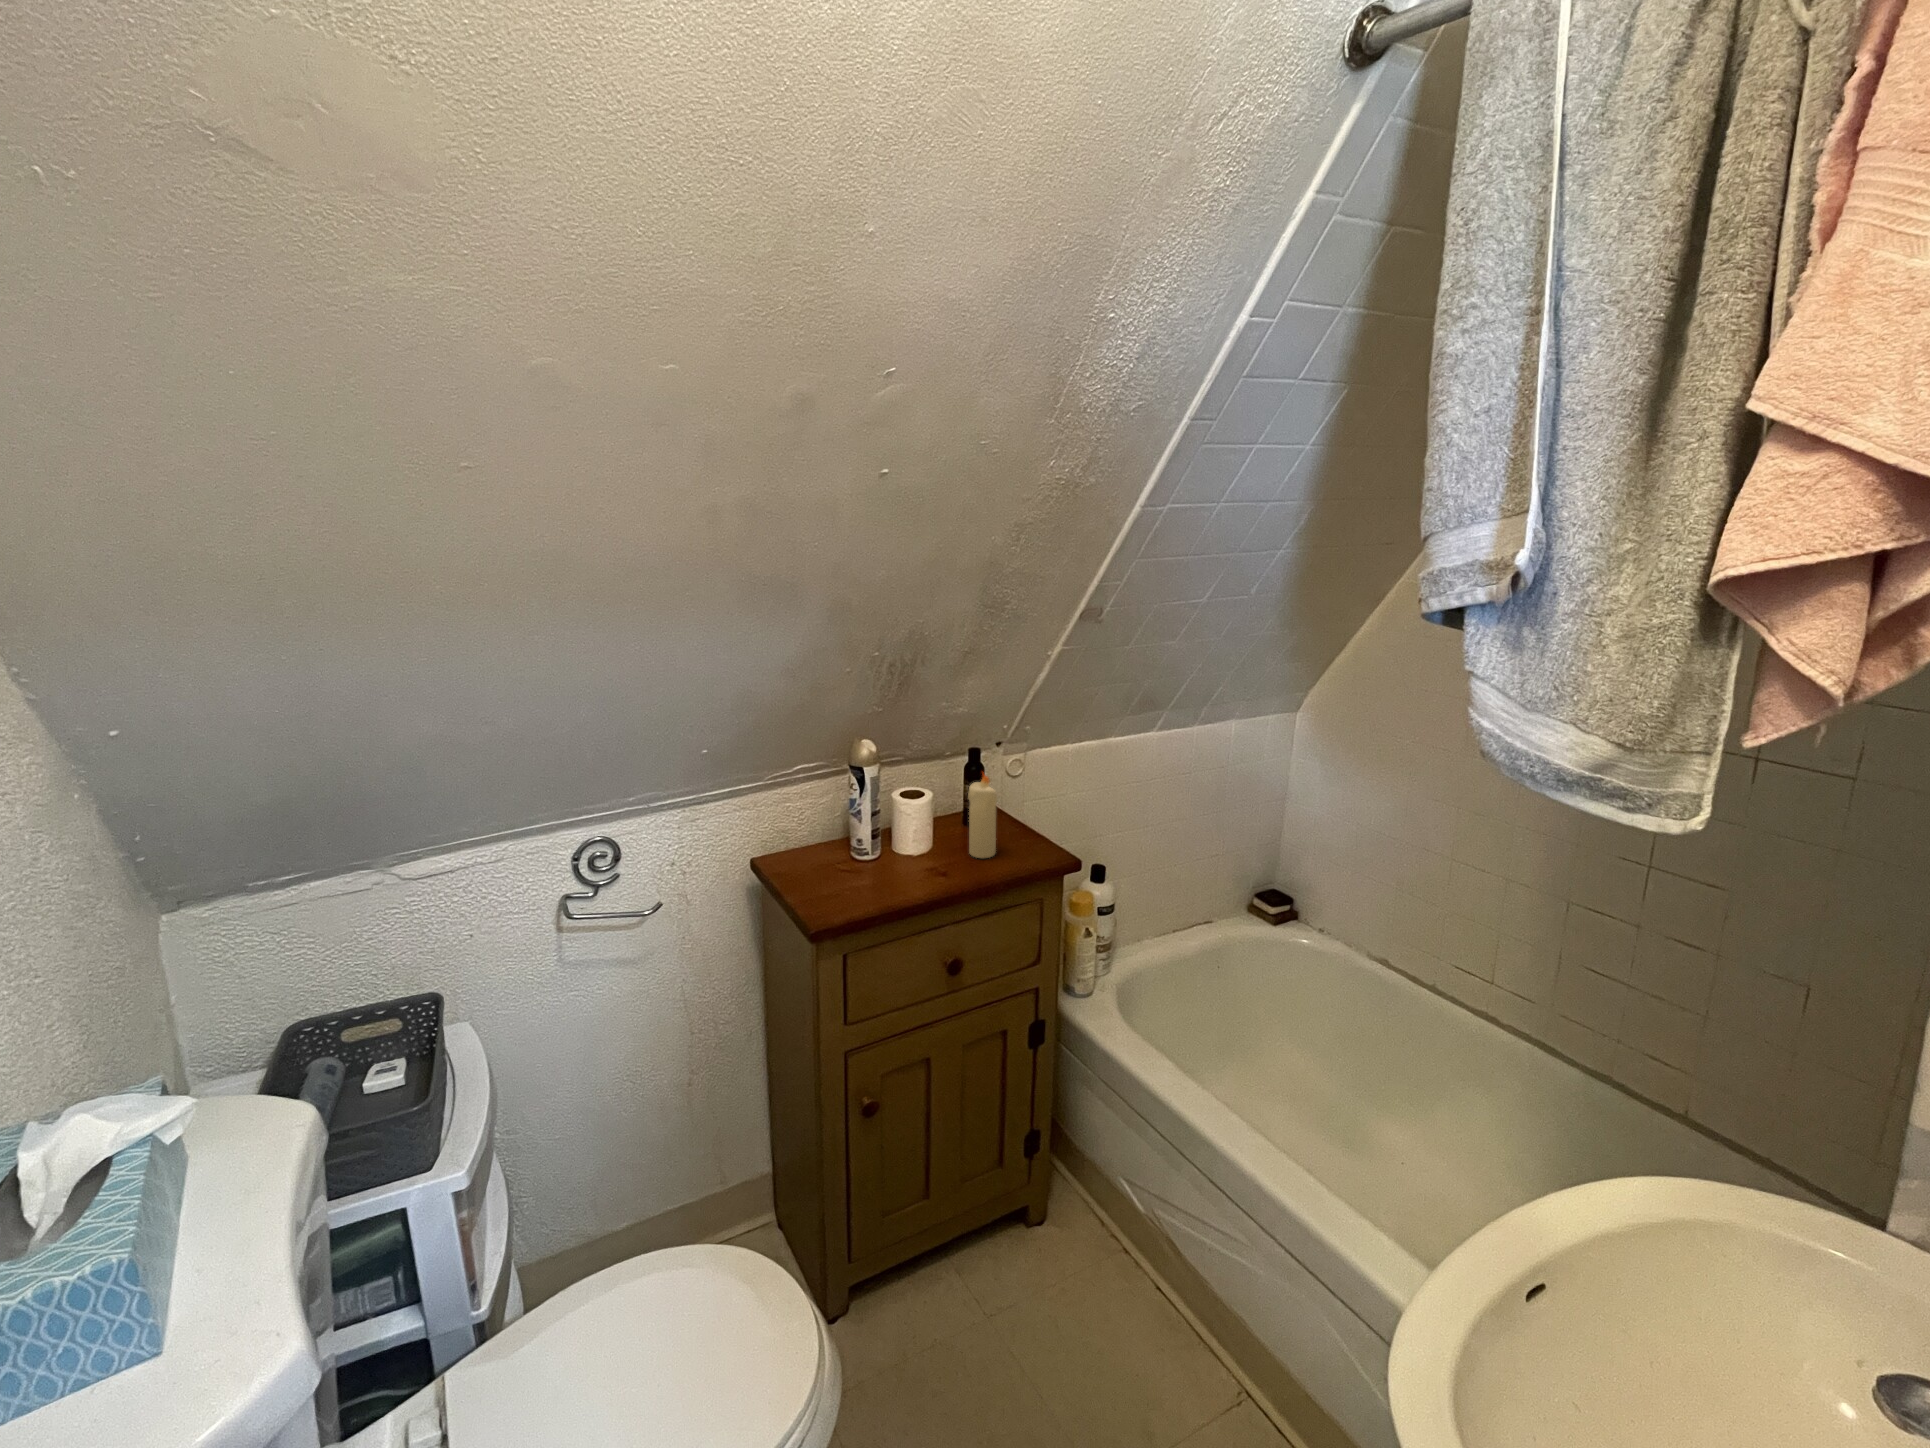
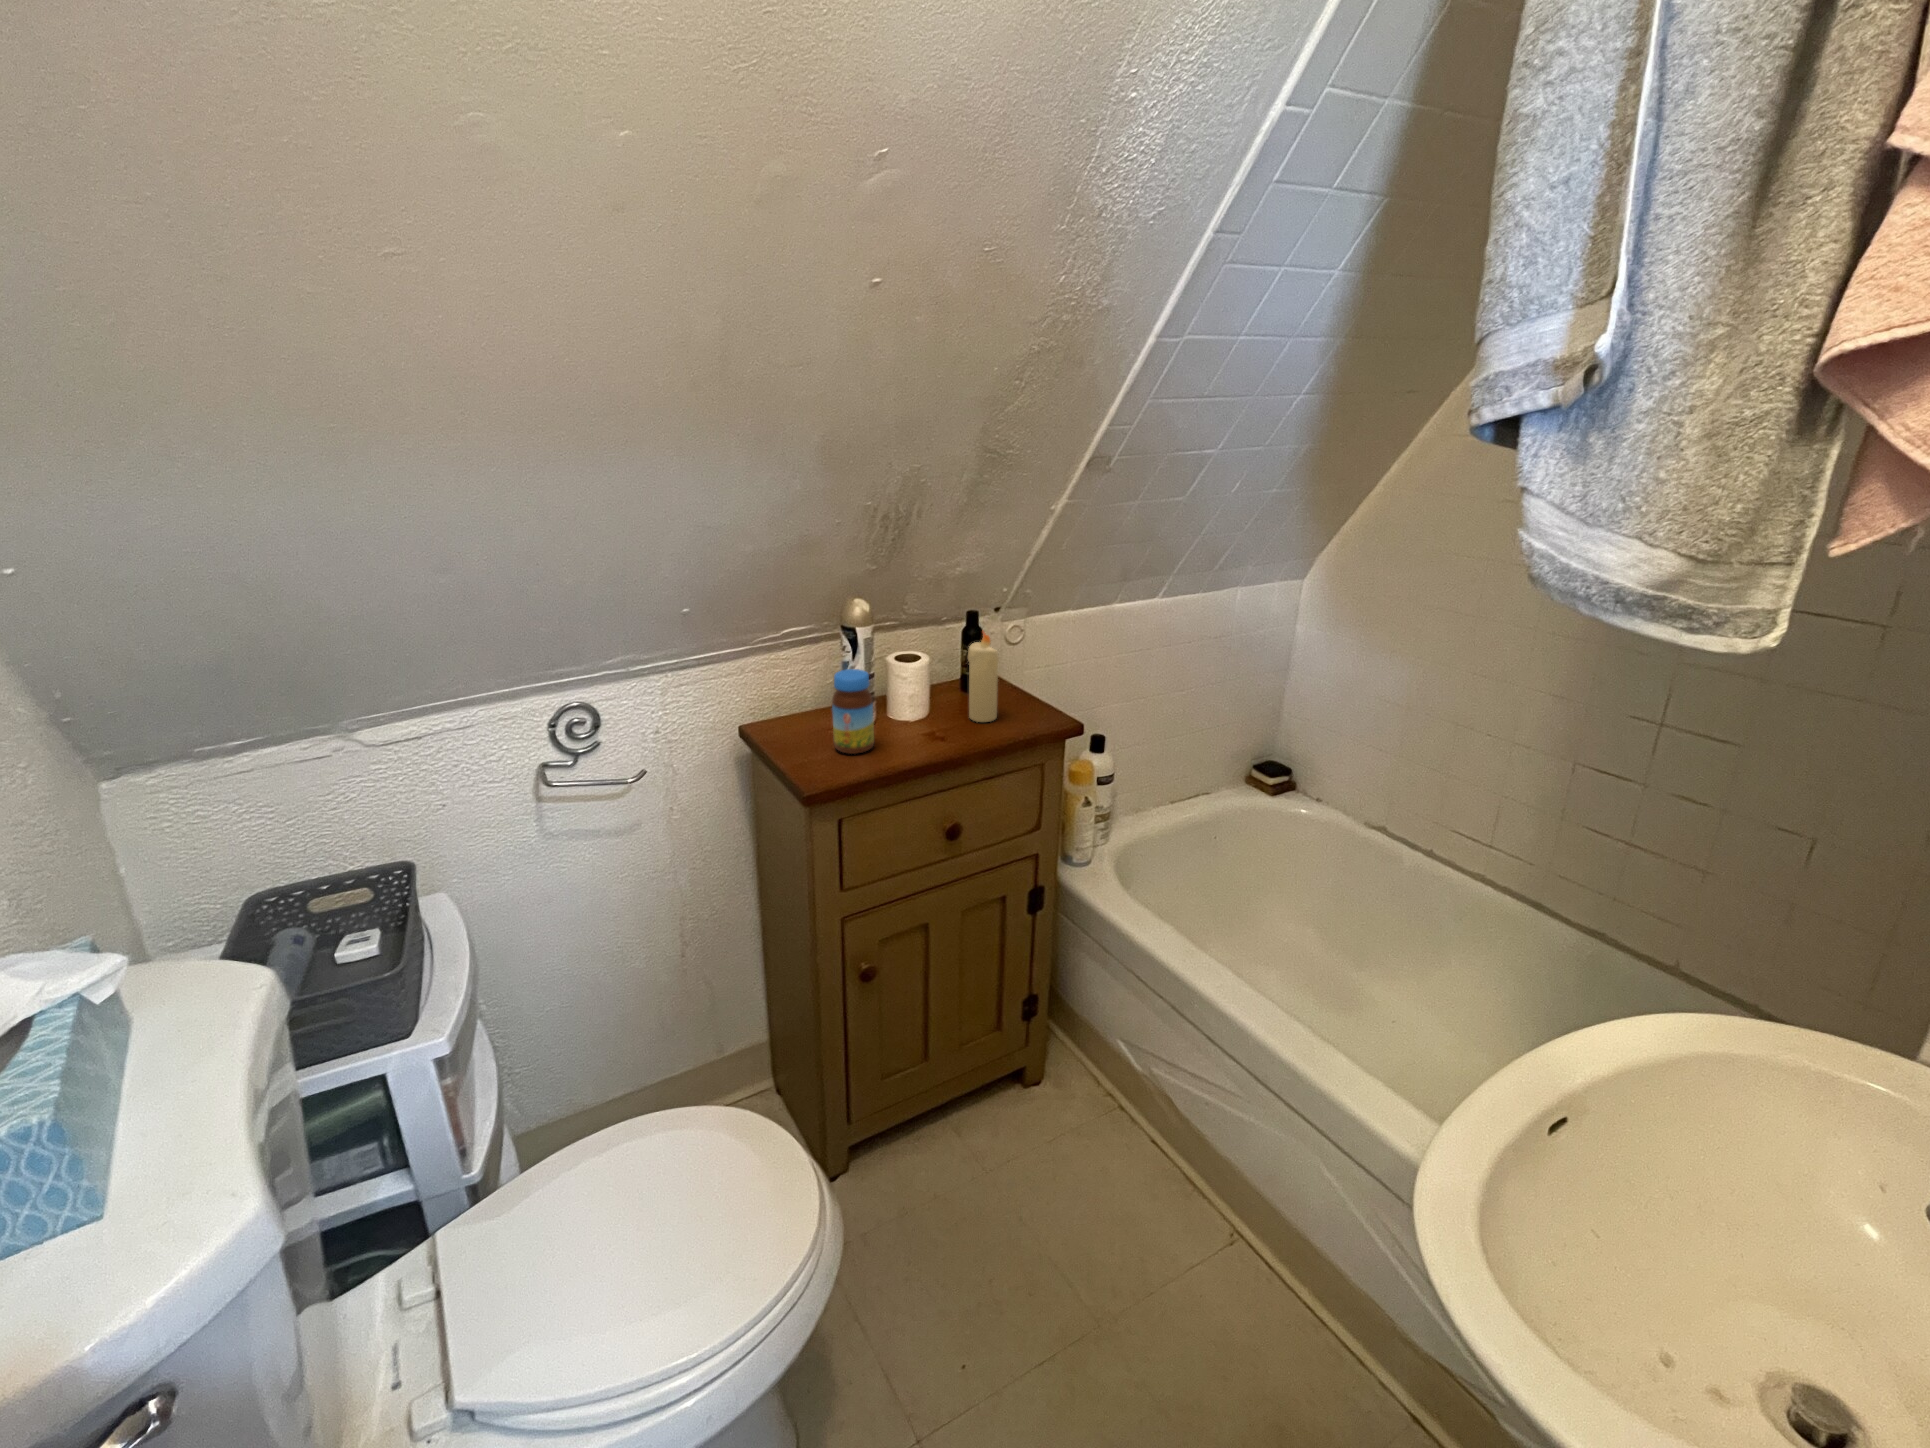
jar: none [840,808,879,889] -> present [832,669,874,754]

